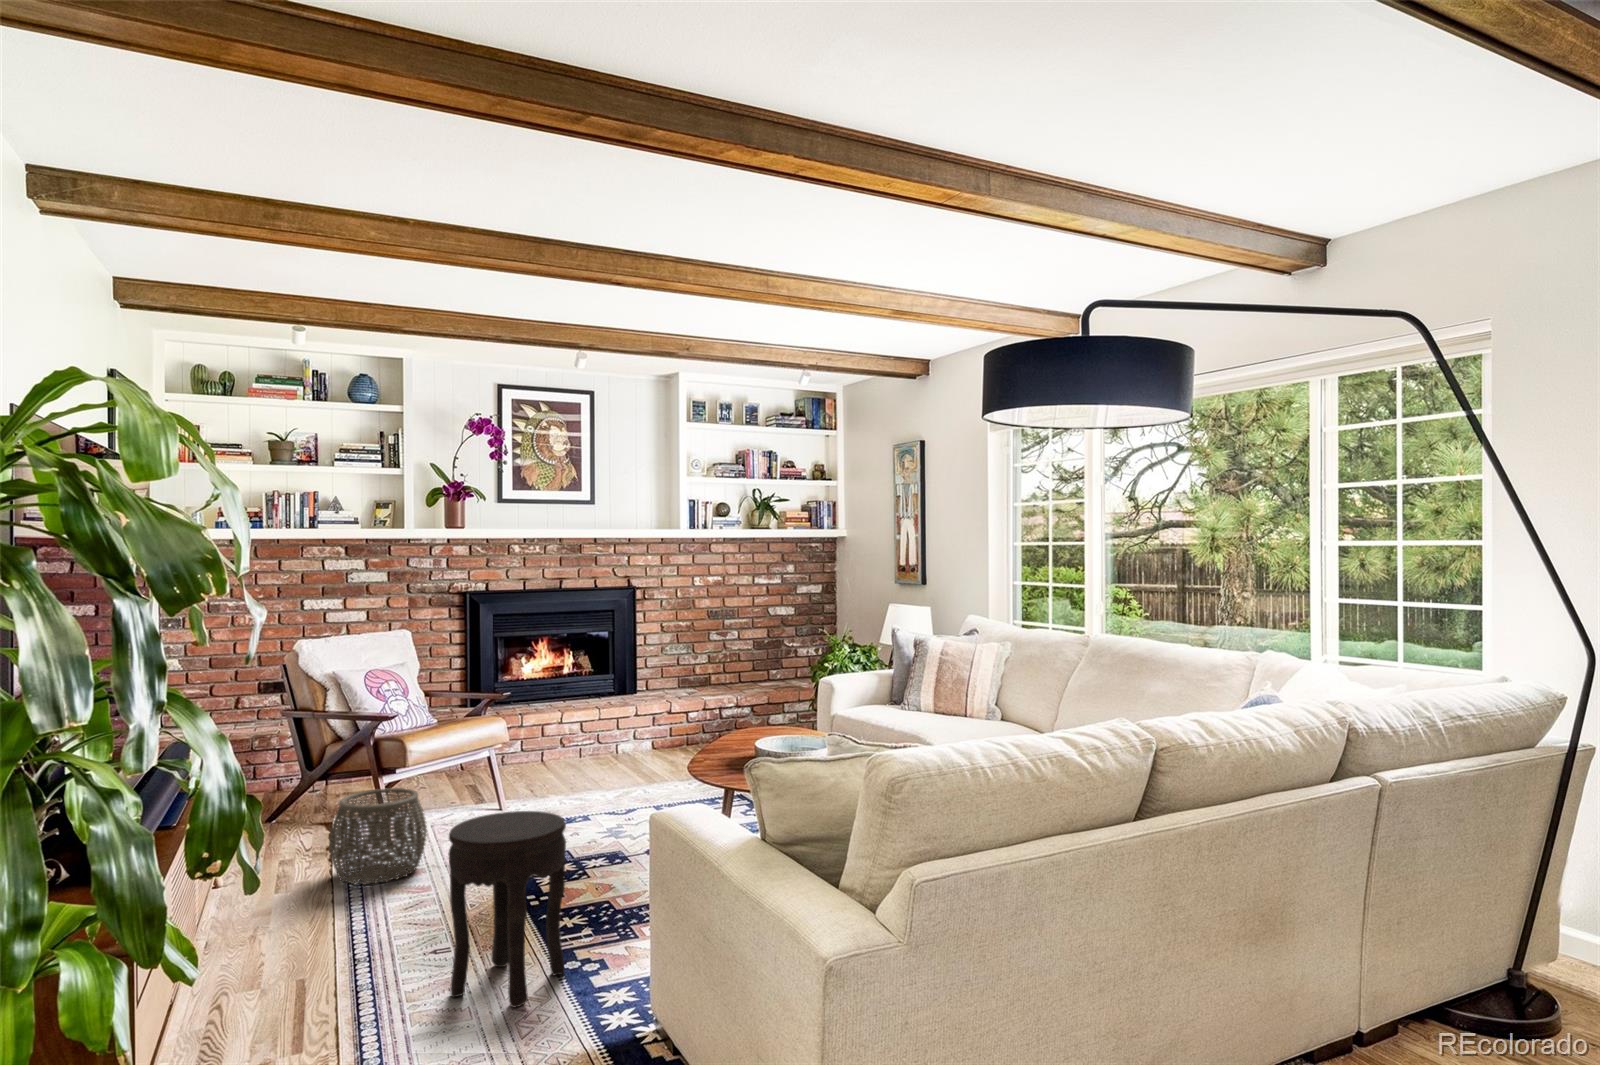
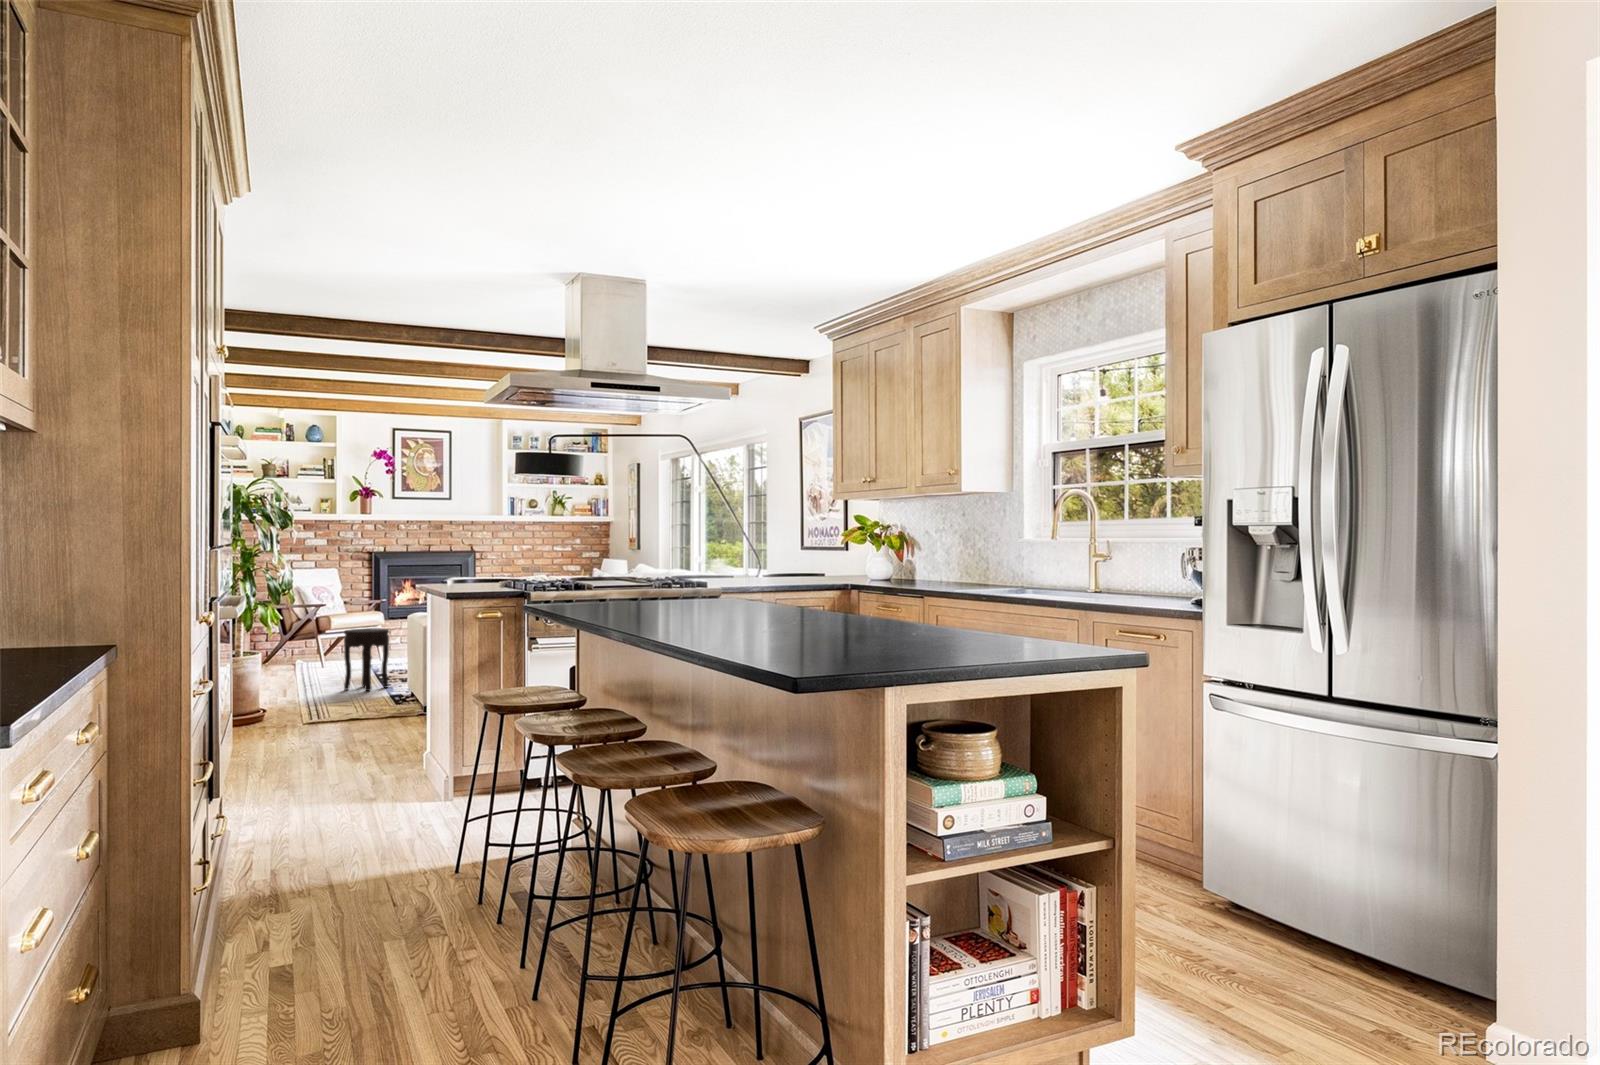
woven basket: present [329,788,427,885] -> none [297,636,342,674]

